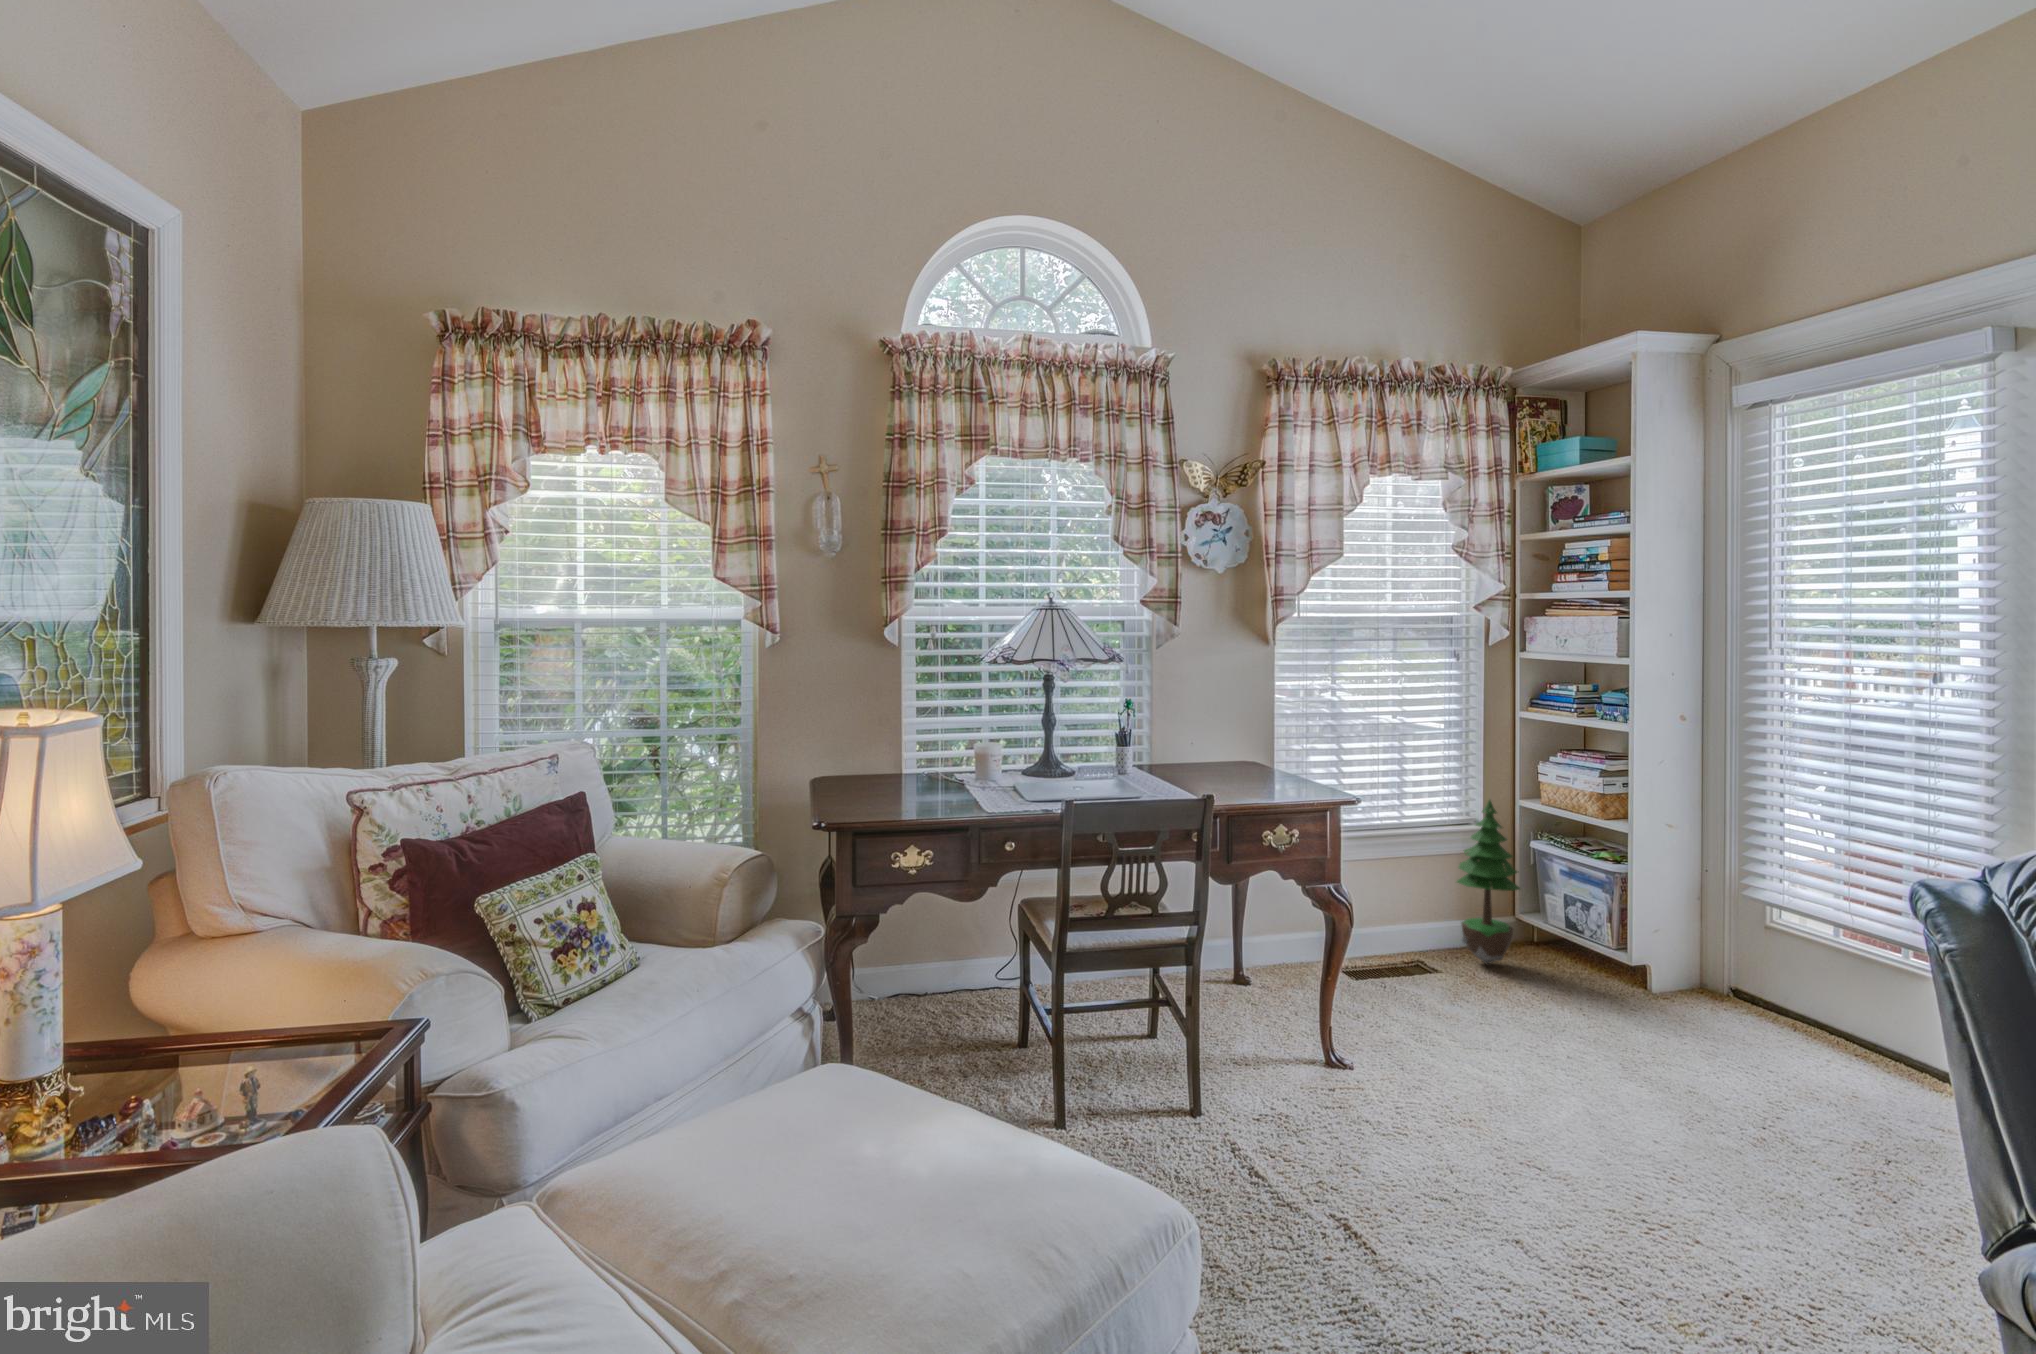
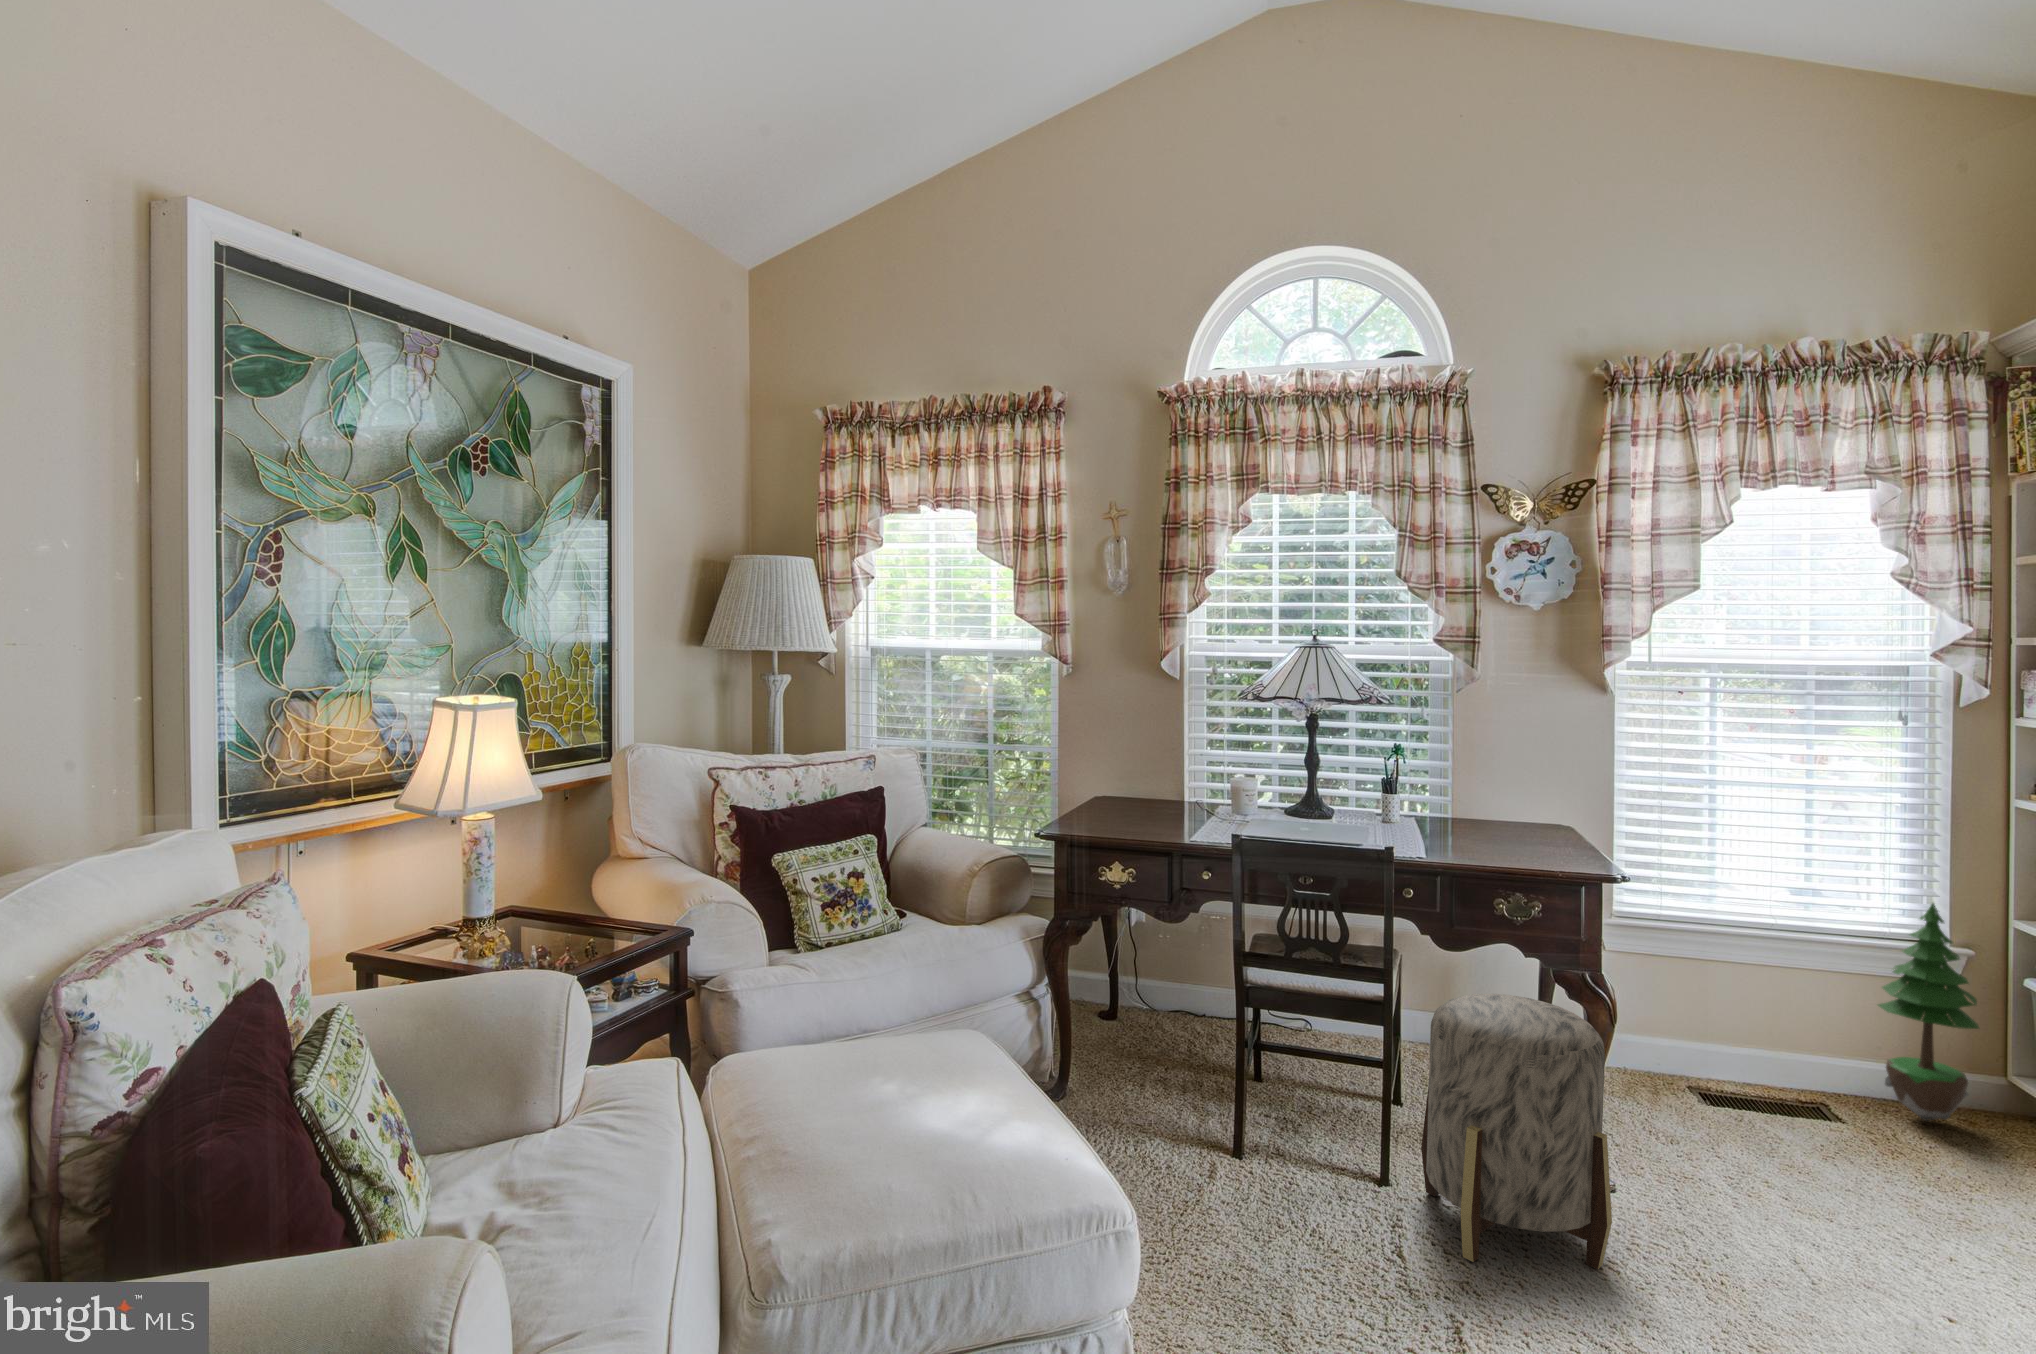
ottoman: none [1241,922,1420,1175] -> present [1421,994,1612,1269]

